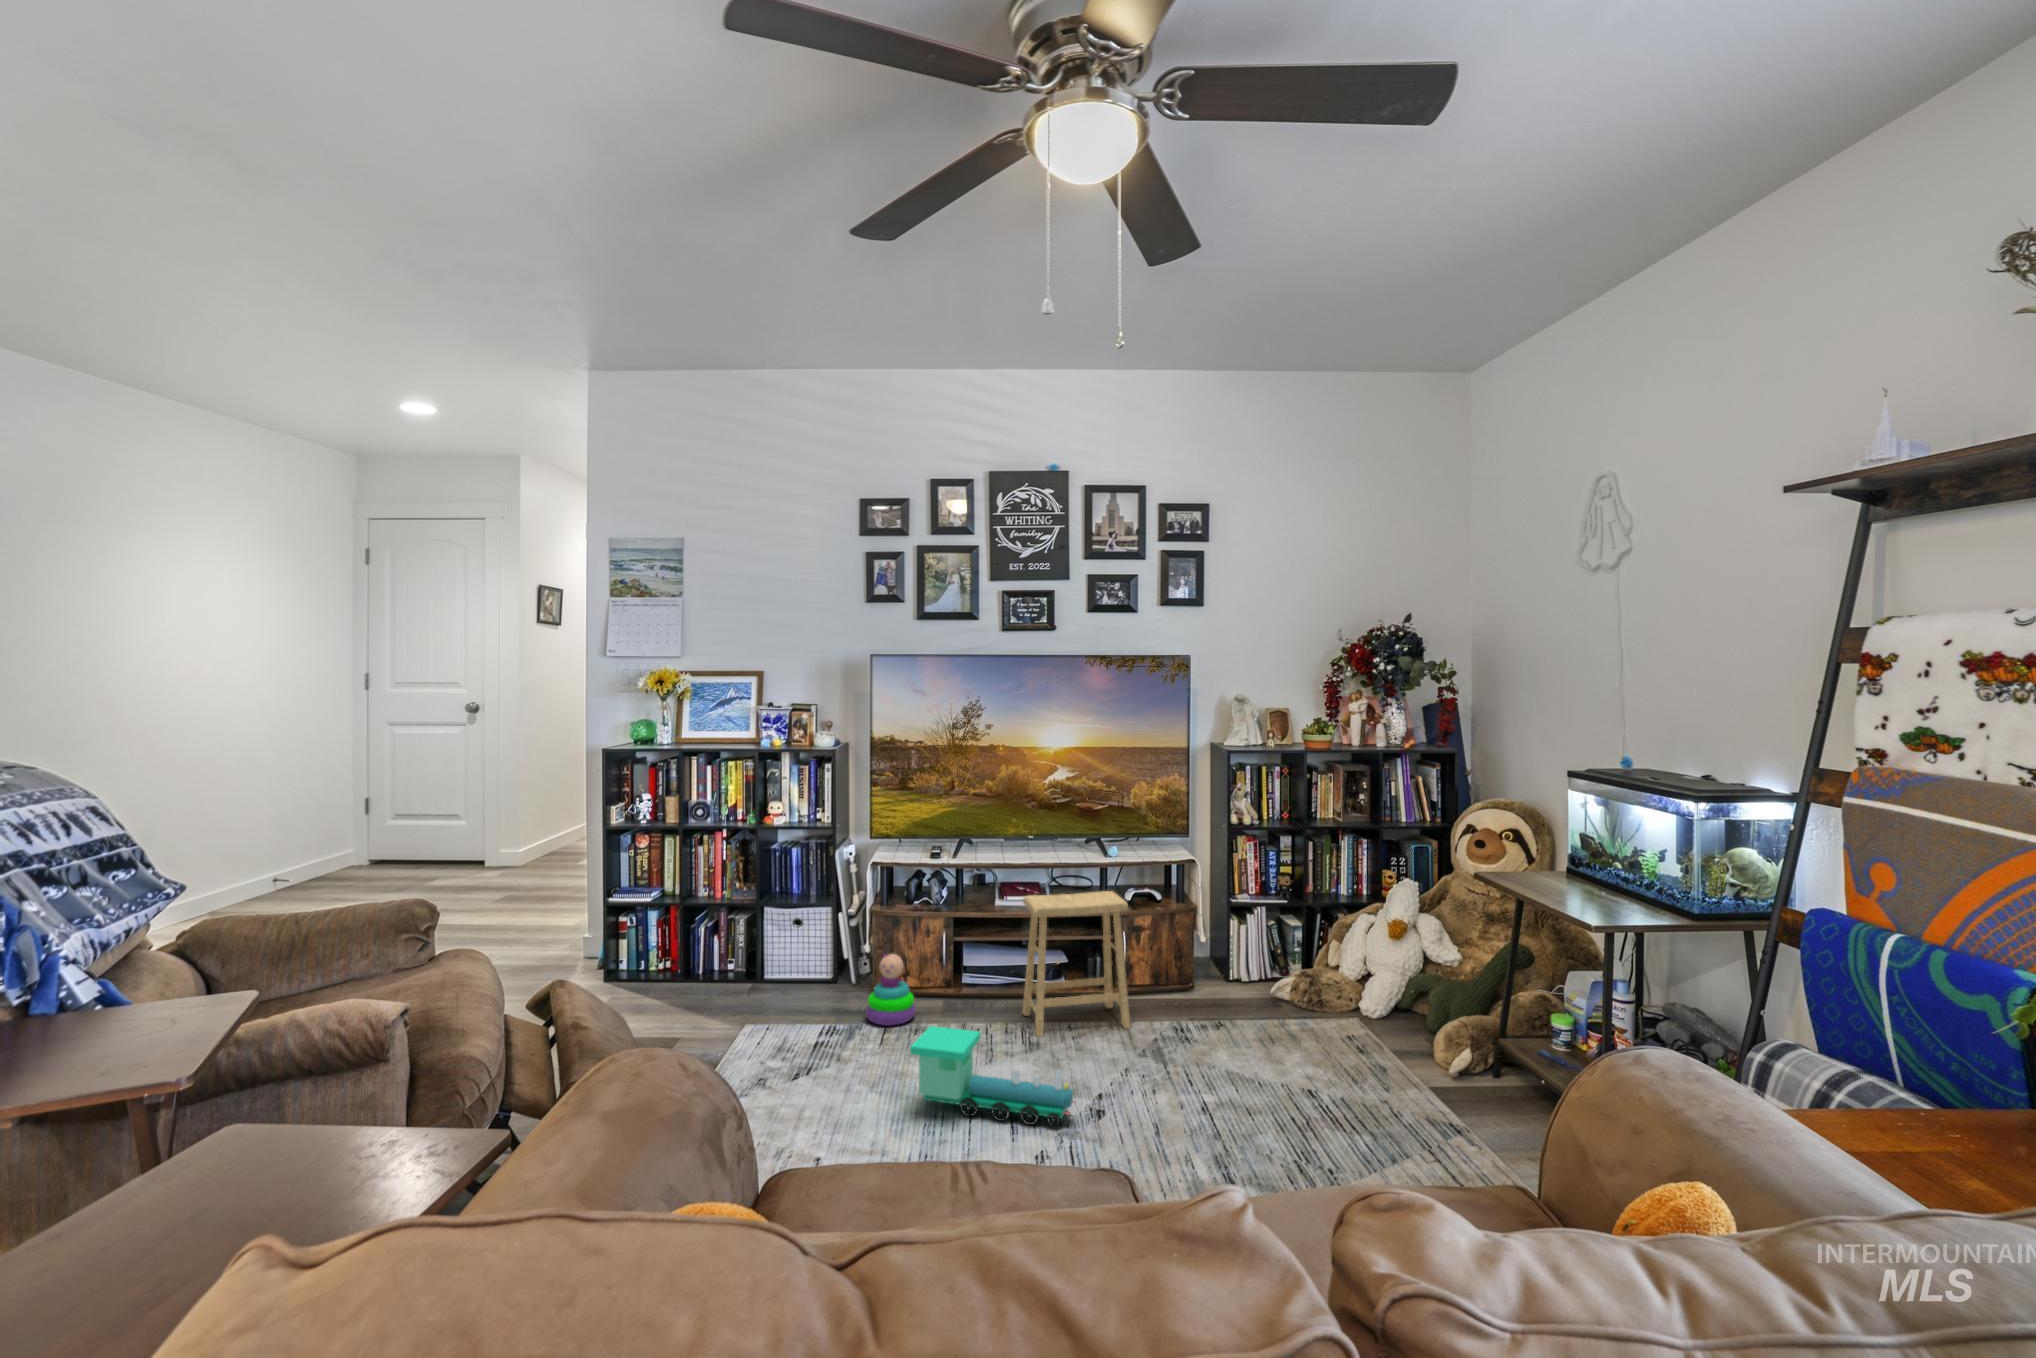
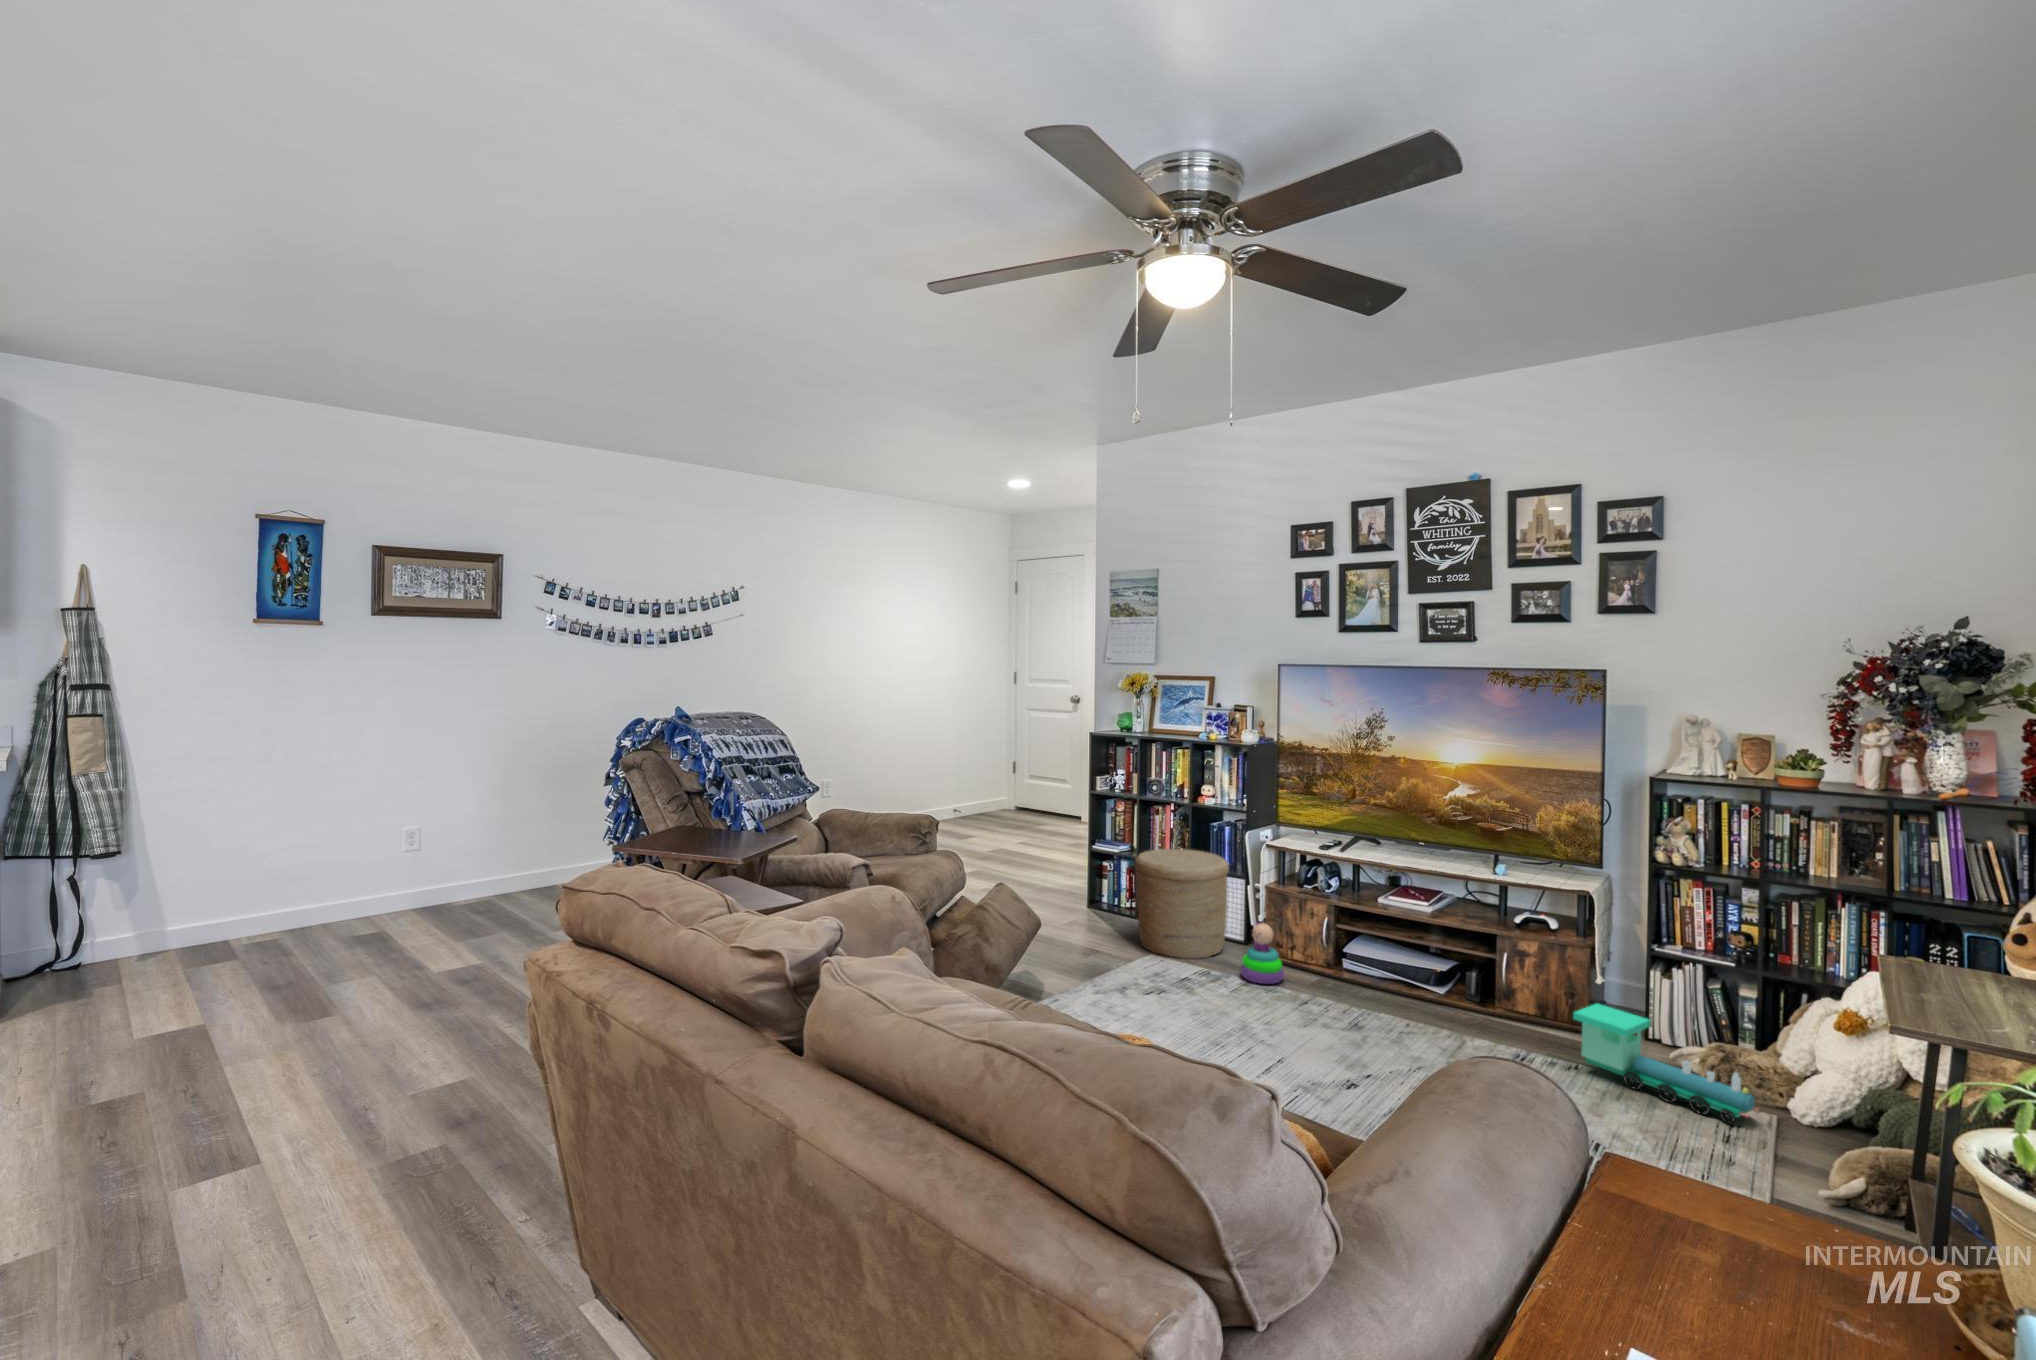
woven basket: none [705,883,825,1024] -> present [1135,849,1229,959]
footstool: present [1023,891,1130,1037] -> none [1372,896,1480,1047]
toy train: present [910,1026,1076,1126] -> present [1573,1004,1758,1122]

